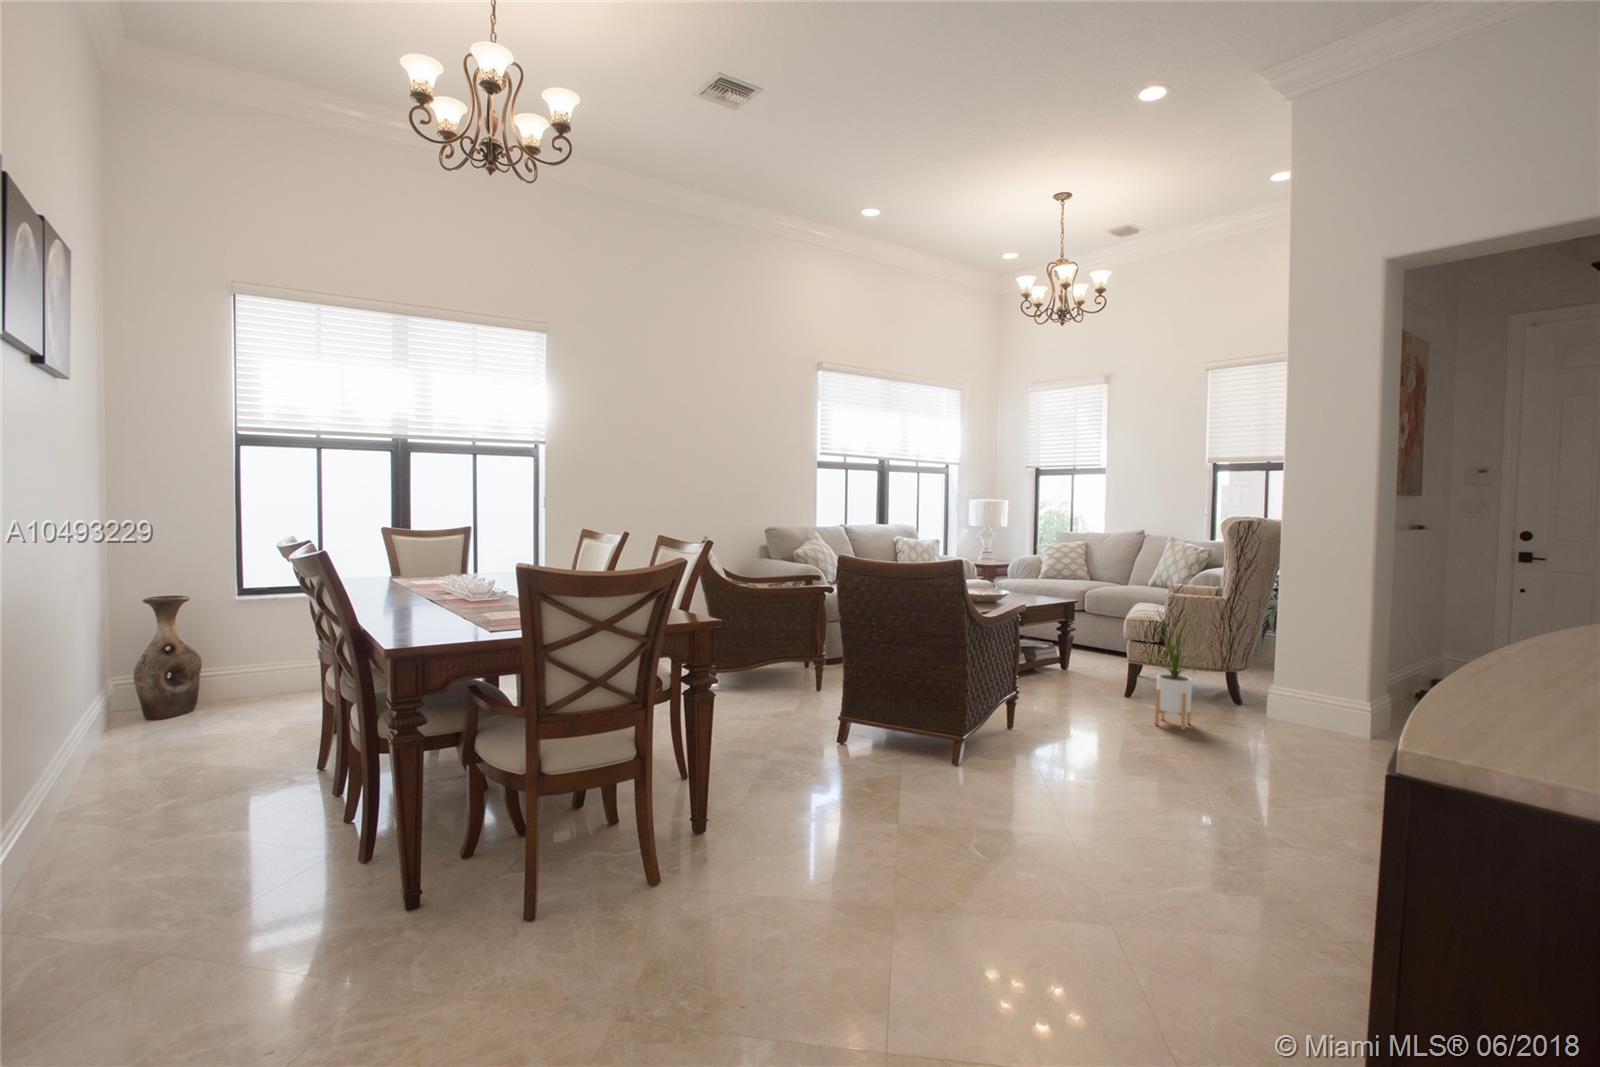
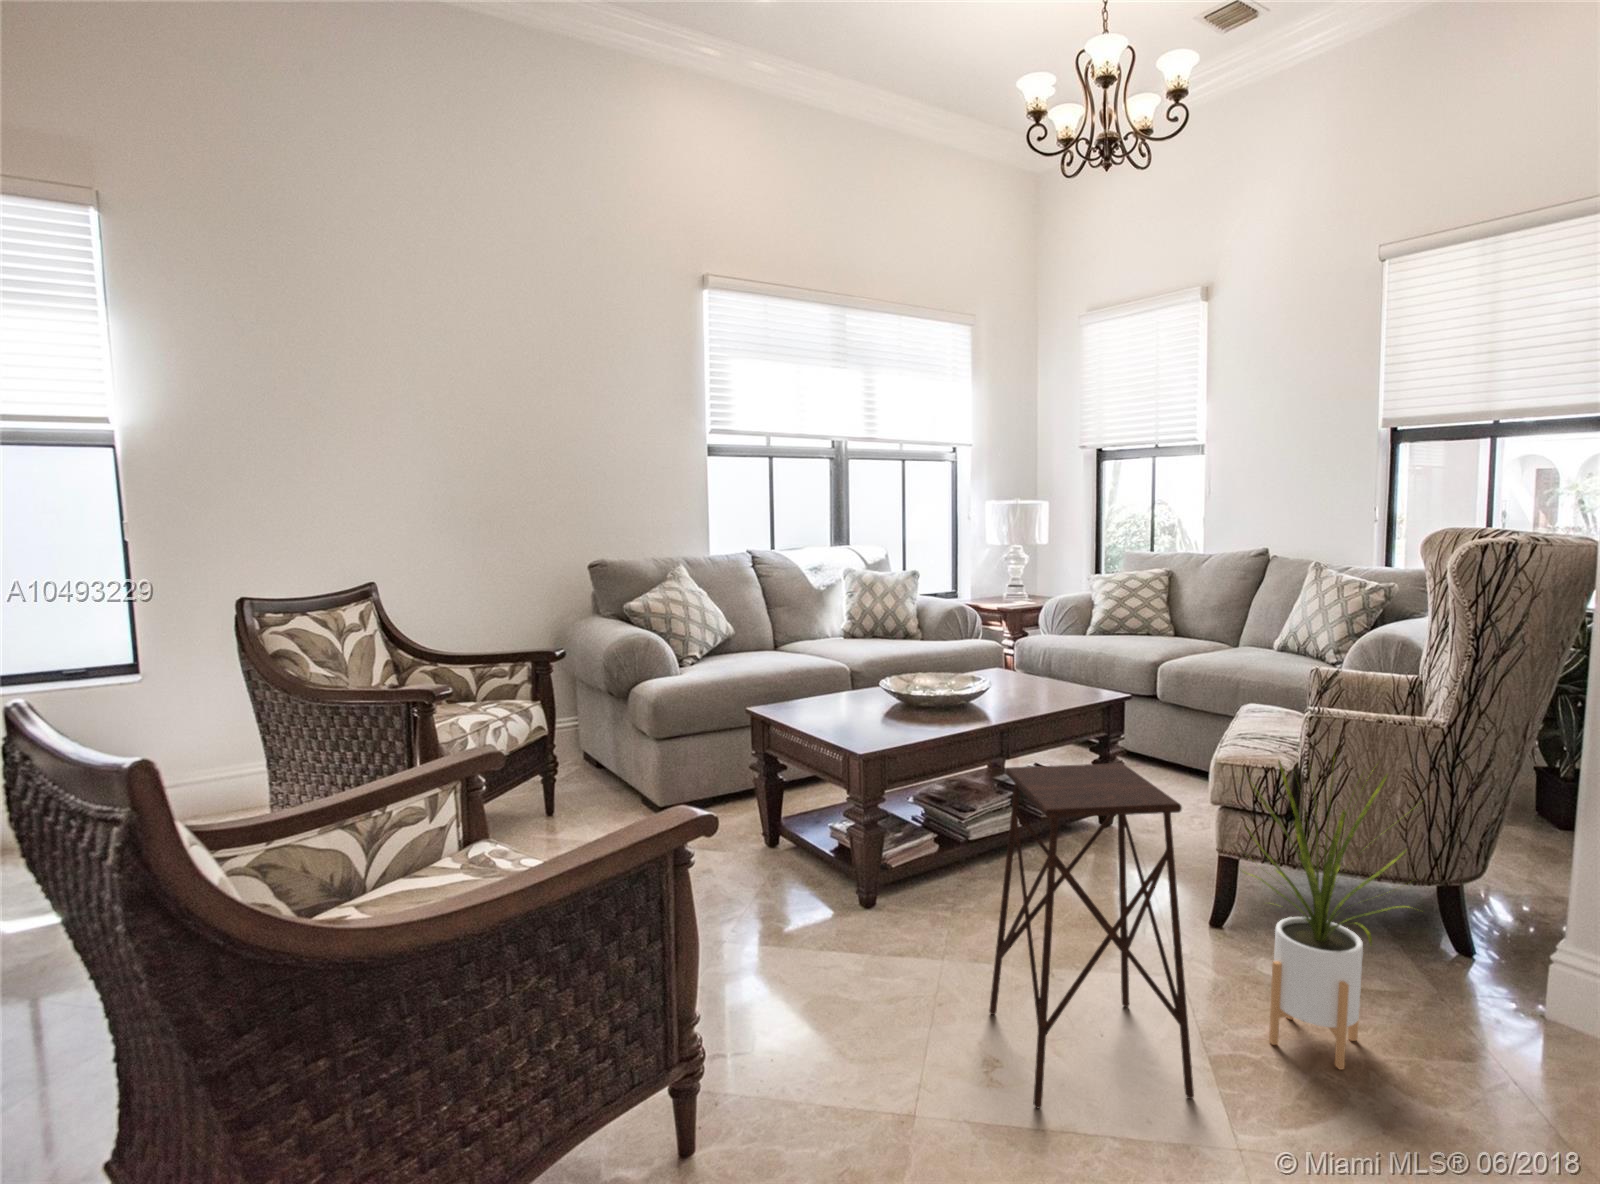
side table: none [1036,607,1127,738] -> present [989,763,1194,1109]

